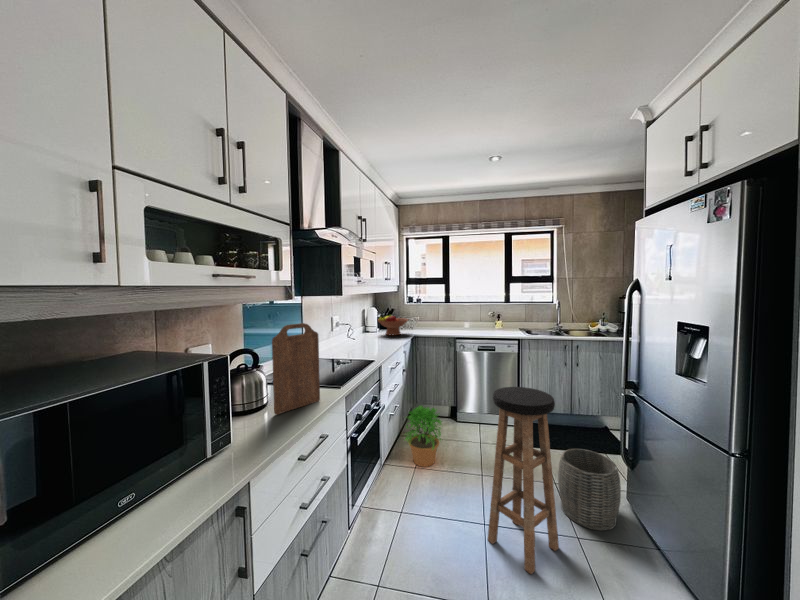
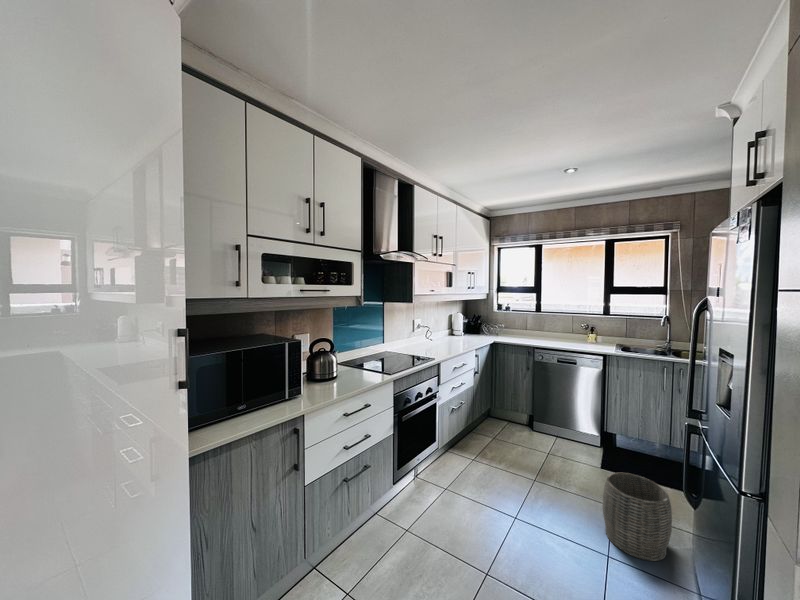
fruit bowl: present [378,315,408,335] -> none [458,320,488,340]
cutting board: present [272,323,320,414] -> none [336,323,370,384]
bar stool: present [488,387,559,574] -> none [512,395,581,565]
potted plant: present [405,406,442,467] -> none [464,406,505,463]

